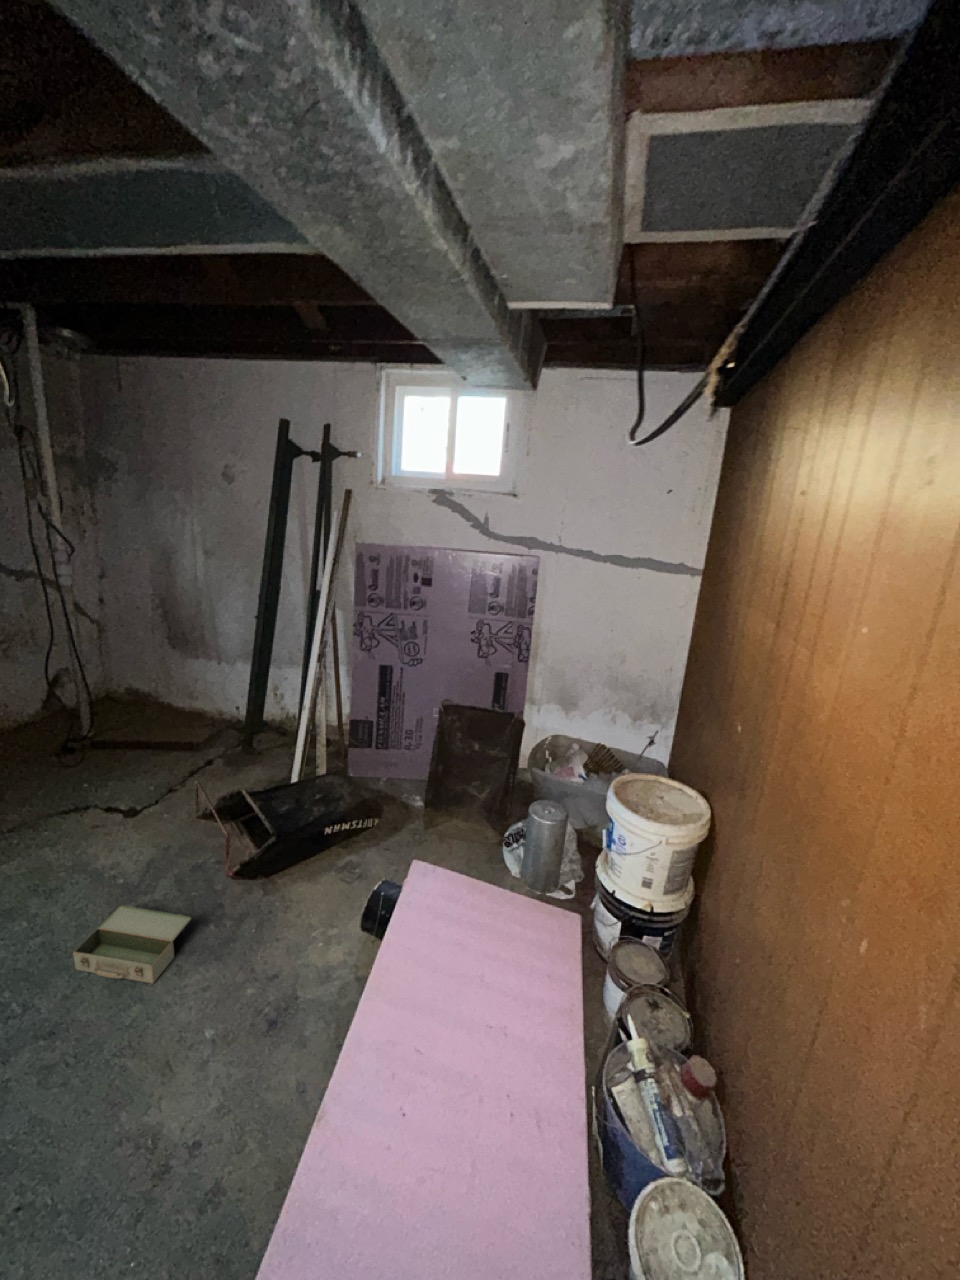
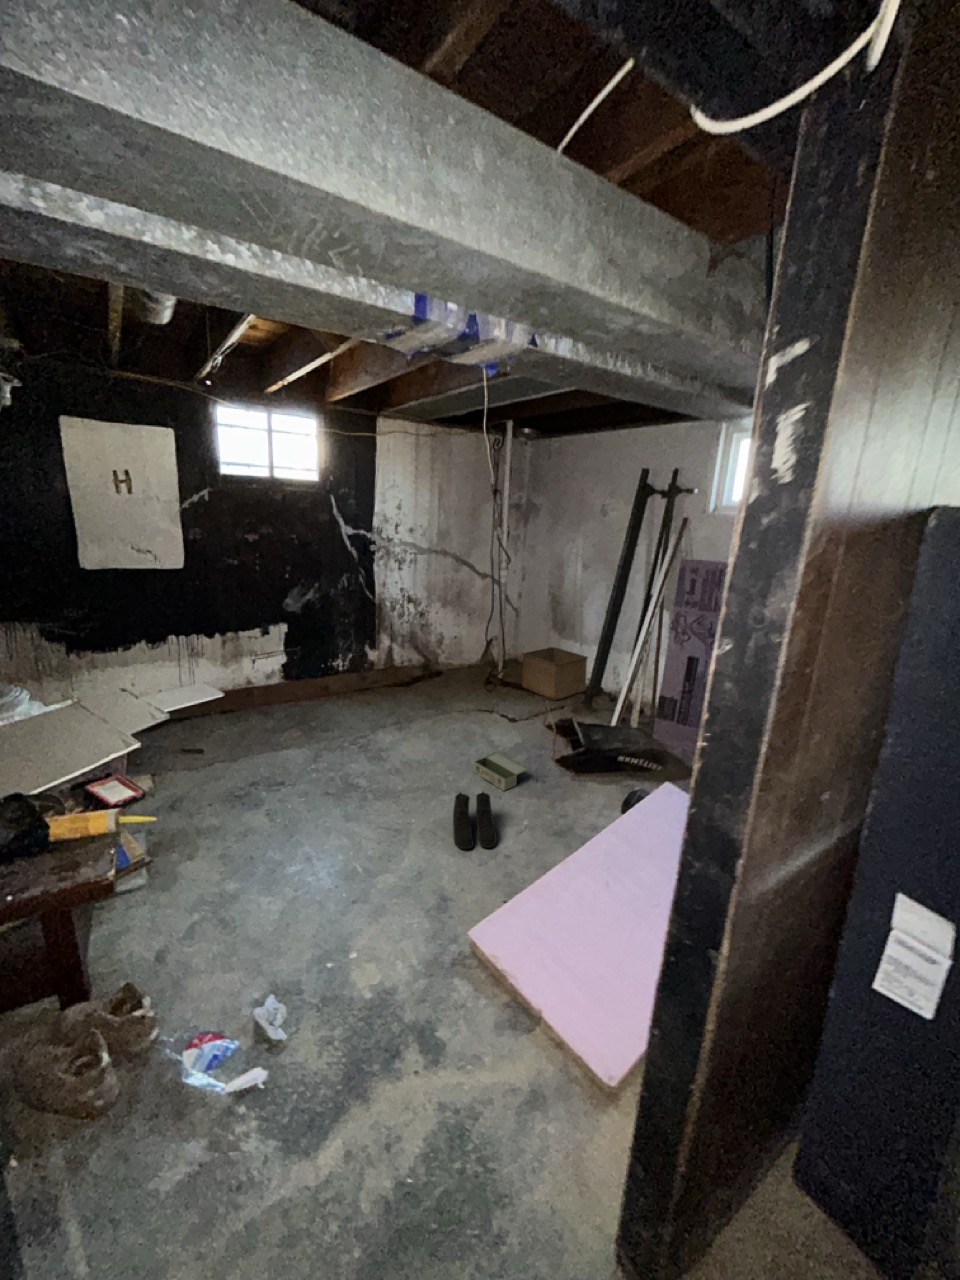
storage bin: none [126,673,241,755] -> present [522,647,588,700]
boots: none [45,1039,167,1214] -> present [453,792,497,849]

